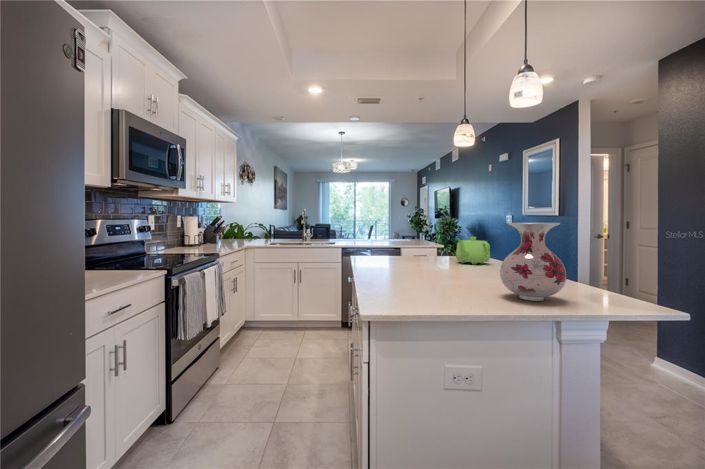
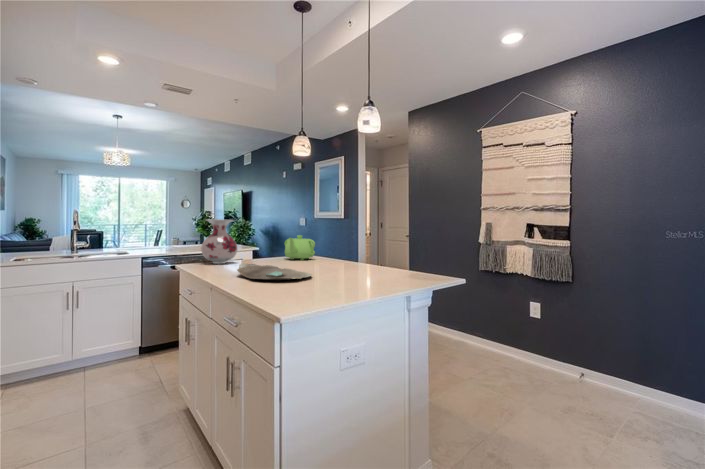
vase: present [500,223,566,301] -> present [201,219,237,264]
decorative bowl: none [380,266,454,288] -> present [237,263,312,280]

